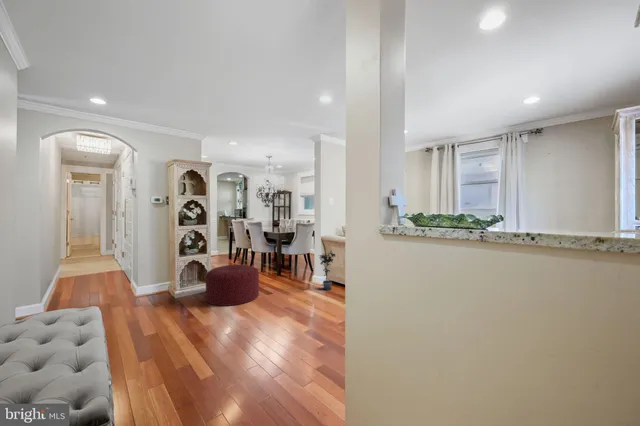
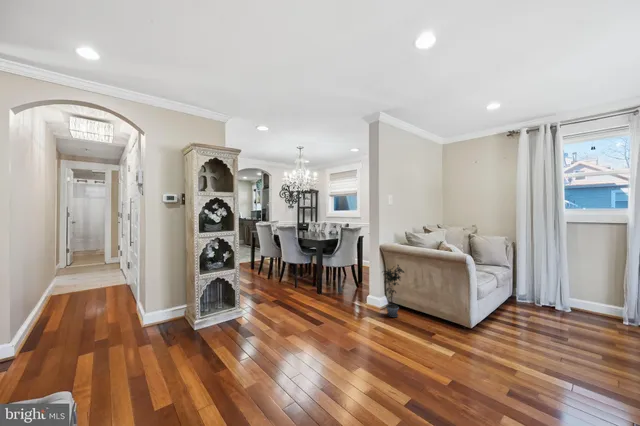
ottoman: present [206,265,259,306] -> none [236,283,305,345]

